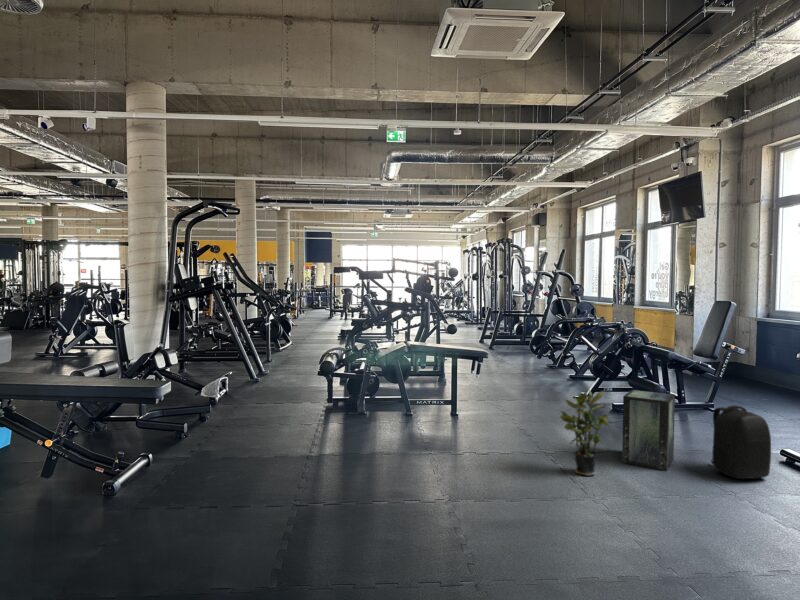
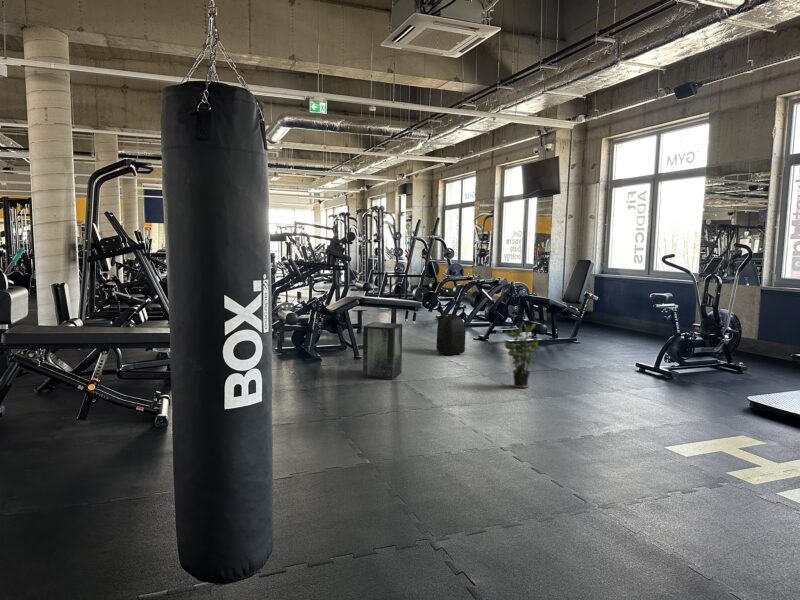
storage box: present [622,390,675,471] -> present [363,322,402,380]
backpack: present [711,405,771,479] -> present [436,314,465,355]

